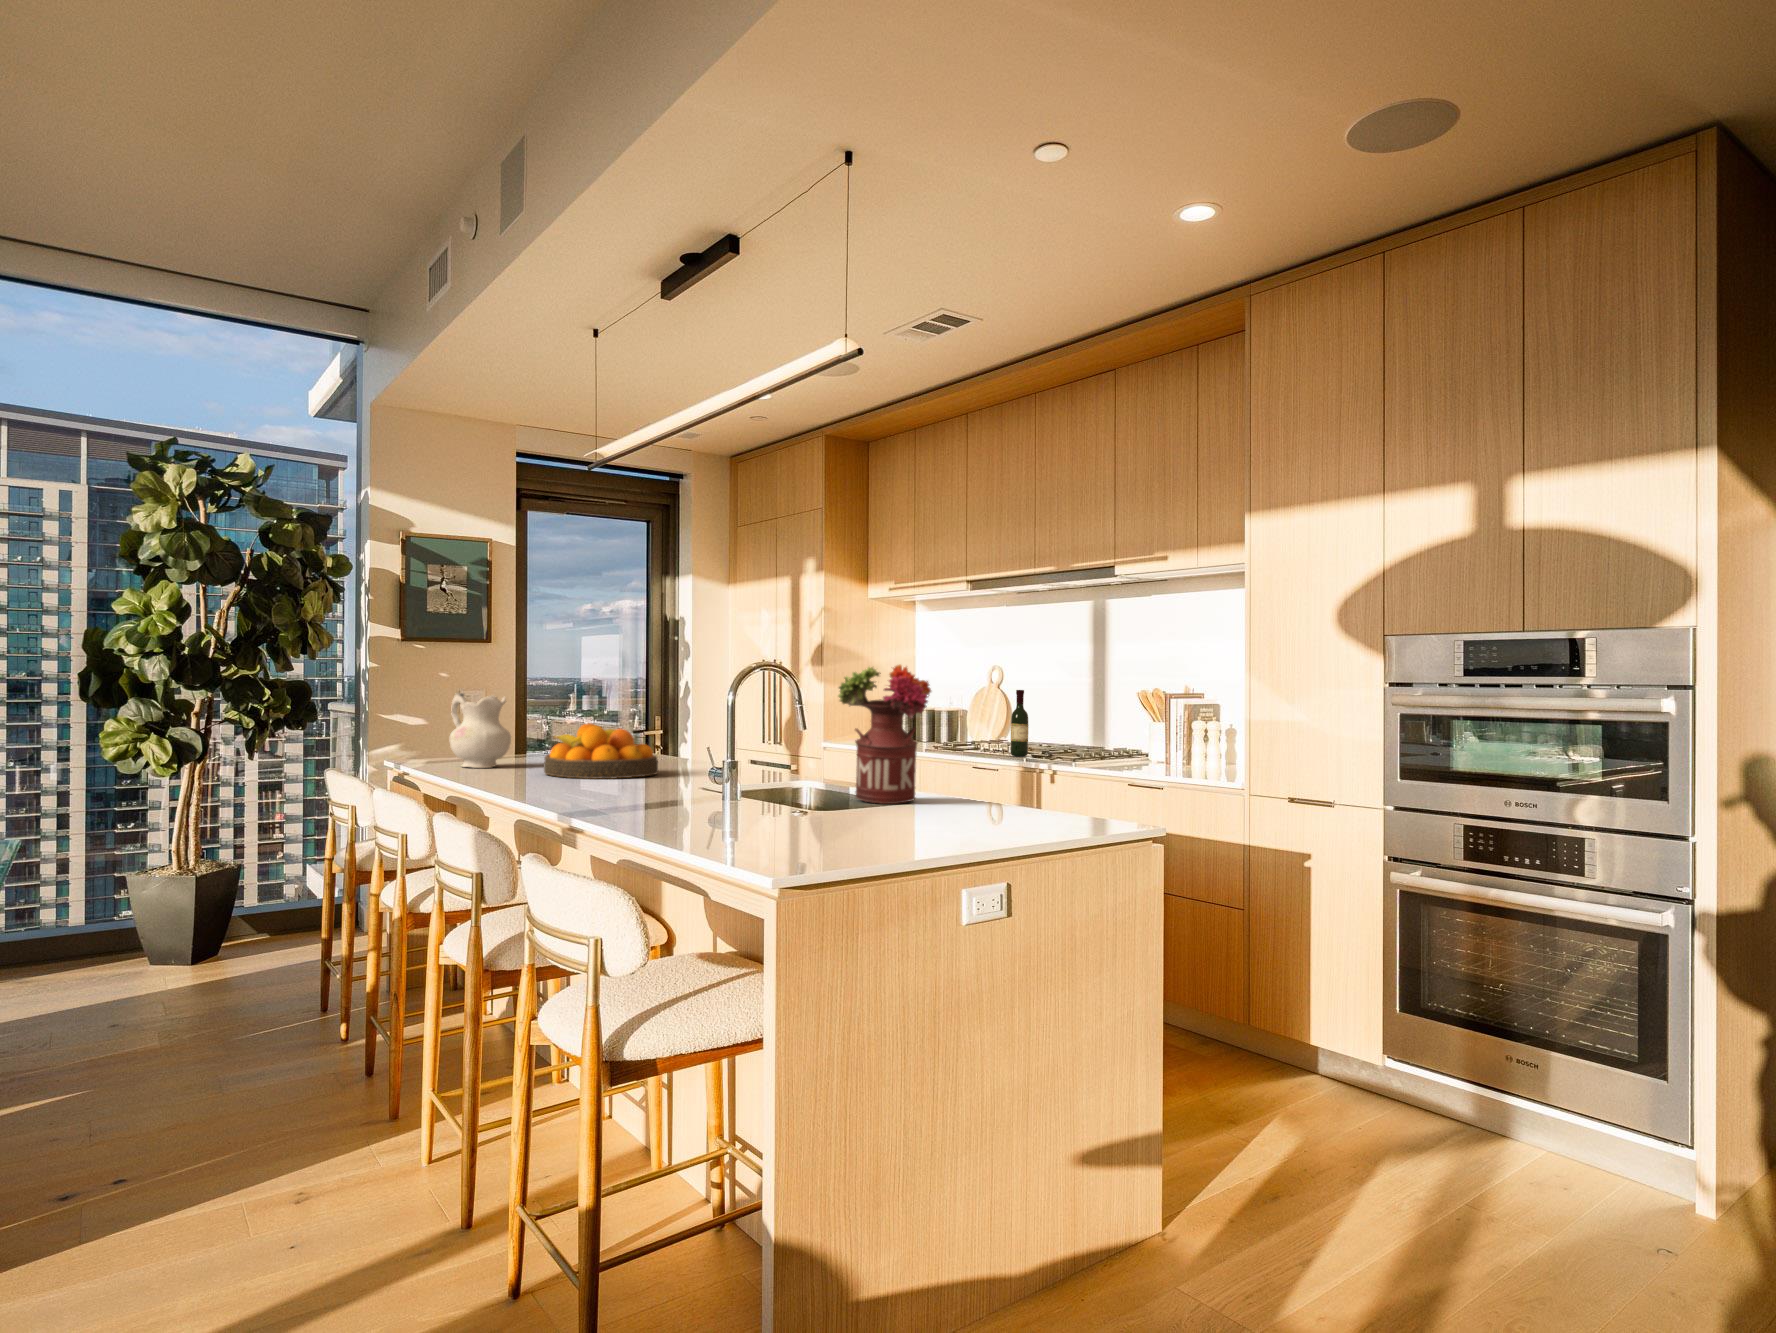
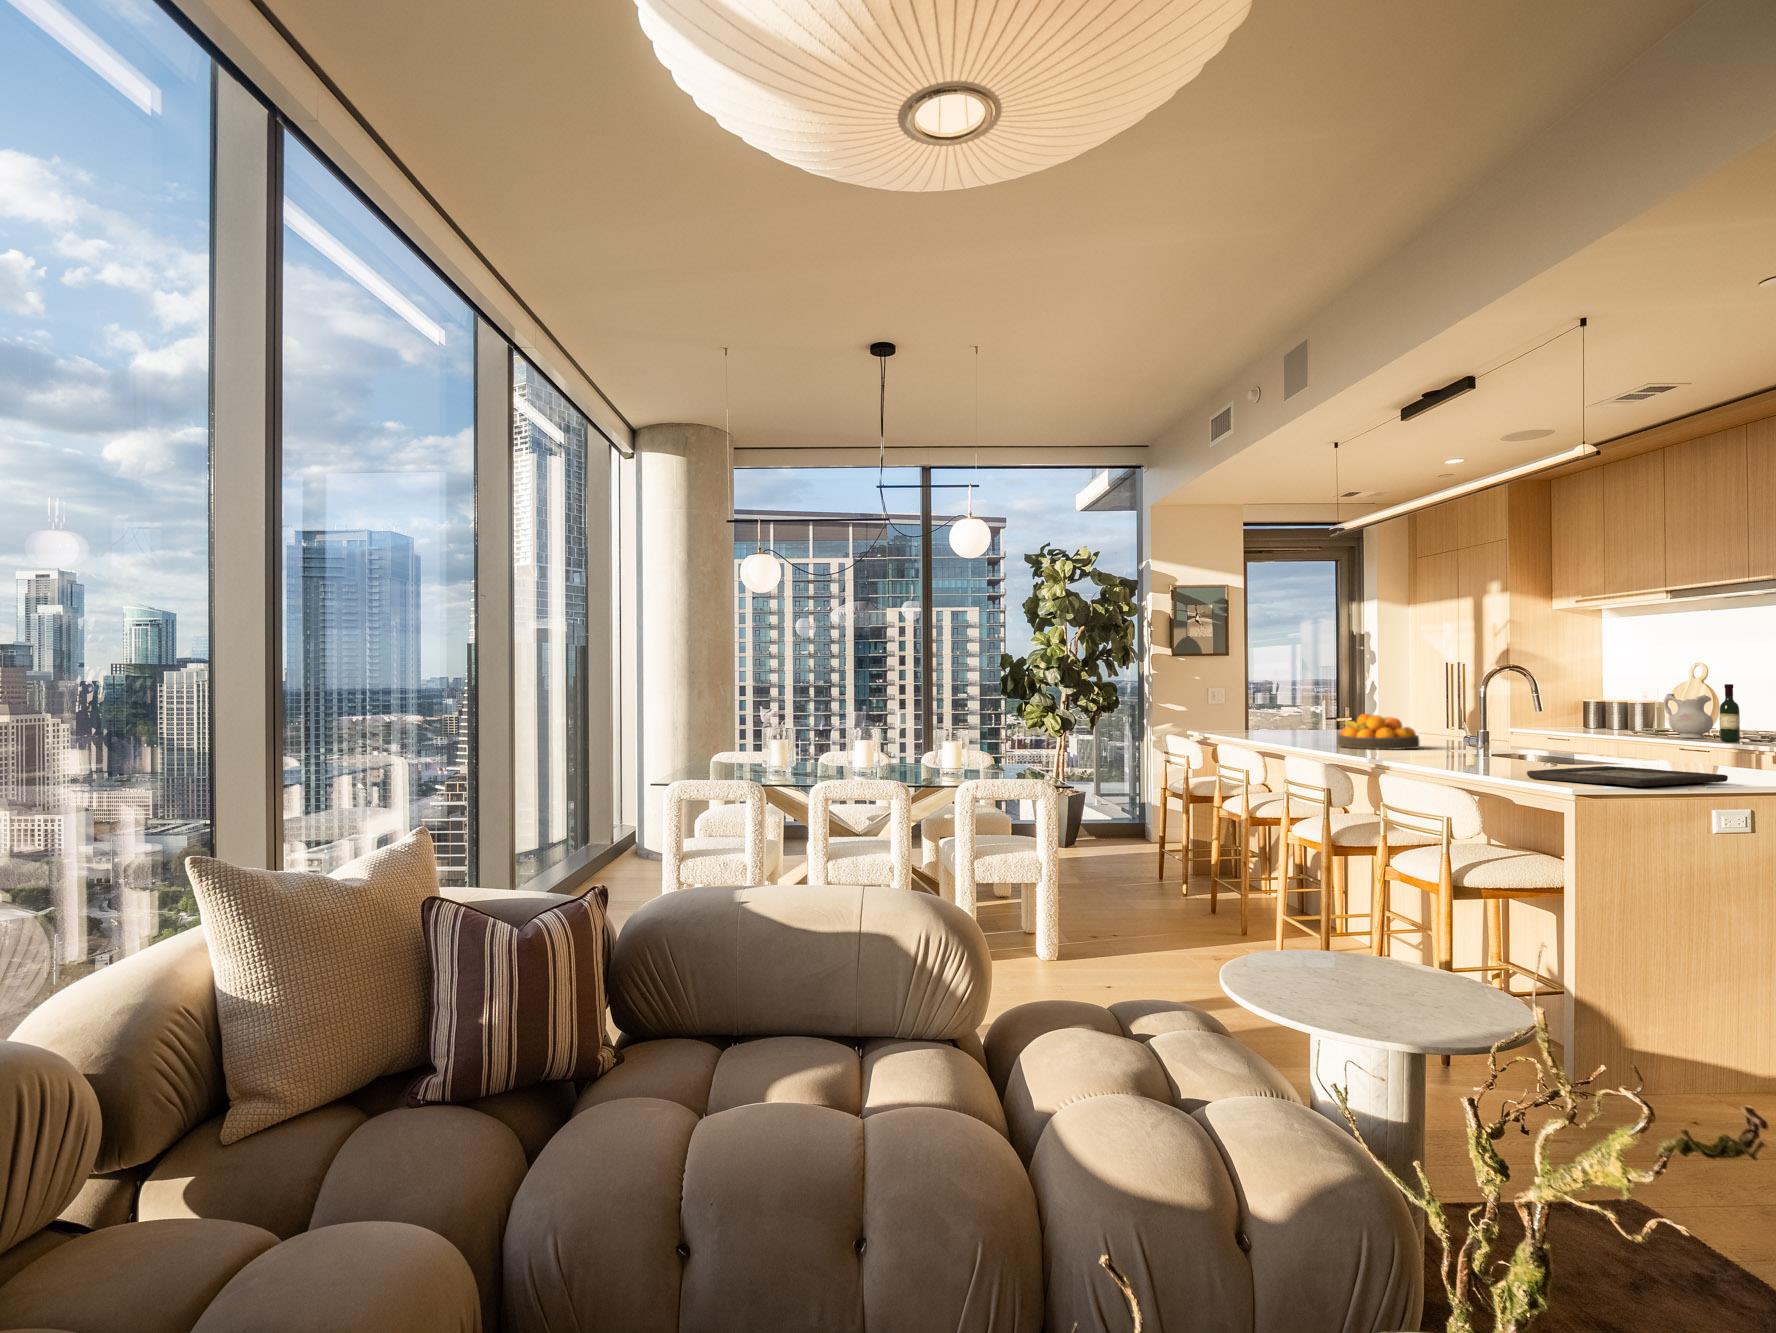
flower arrangement: present [838,665,931,804] -> none [1585,670,1665,766]
ceramic pitcher: present [449,693,511,768] -> present [1663,694,1713,738]
decorative tray: none [700,813,981,864] -> present [1527,766,1728,787]

